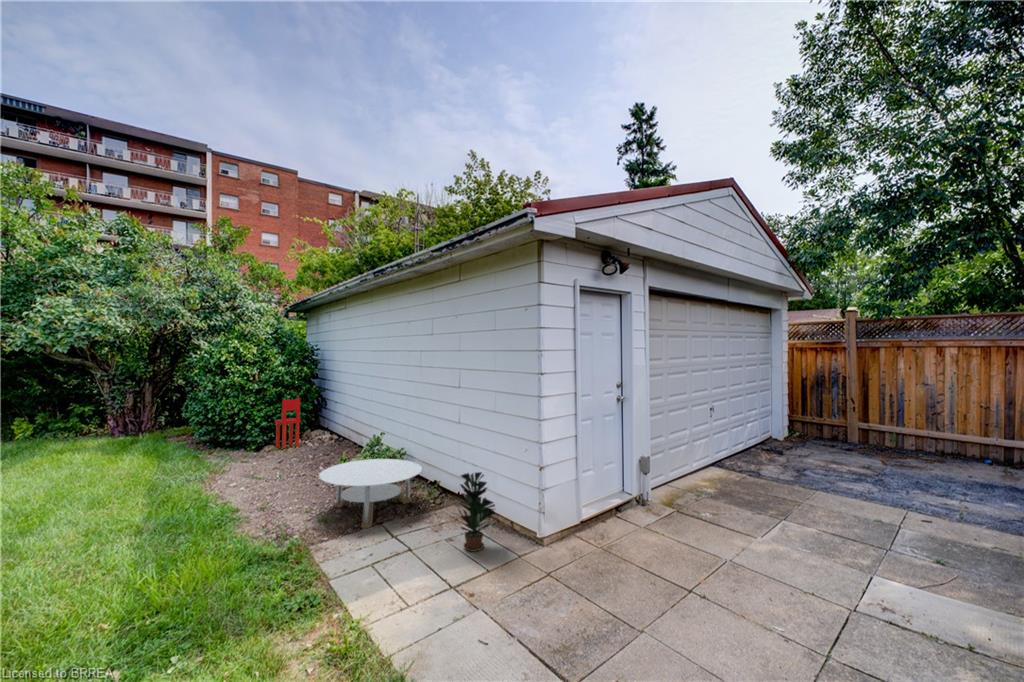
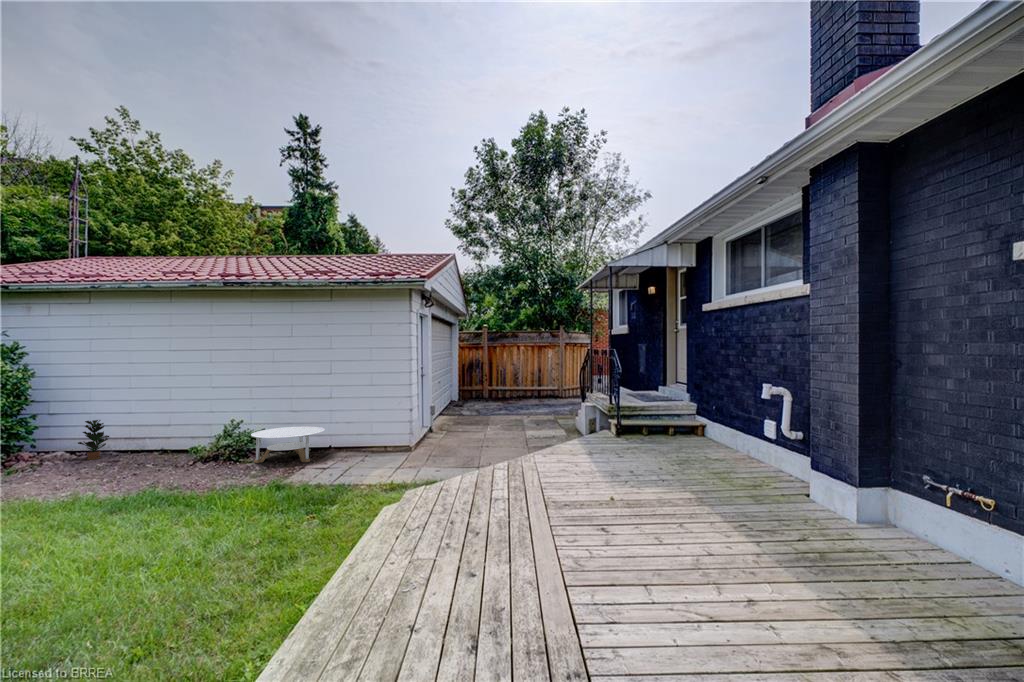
chair: present [275,398,301,449] -> none [12,405,53,464]
potted plant: present [457,472,495,552] -> present [78,420,109,460]

